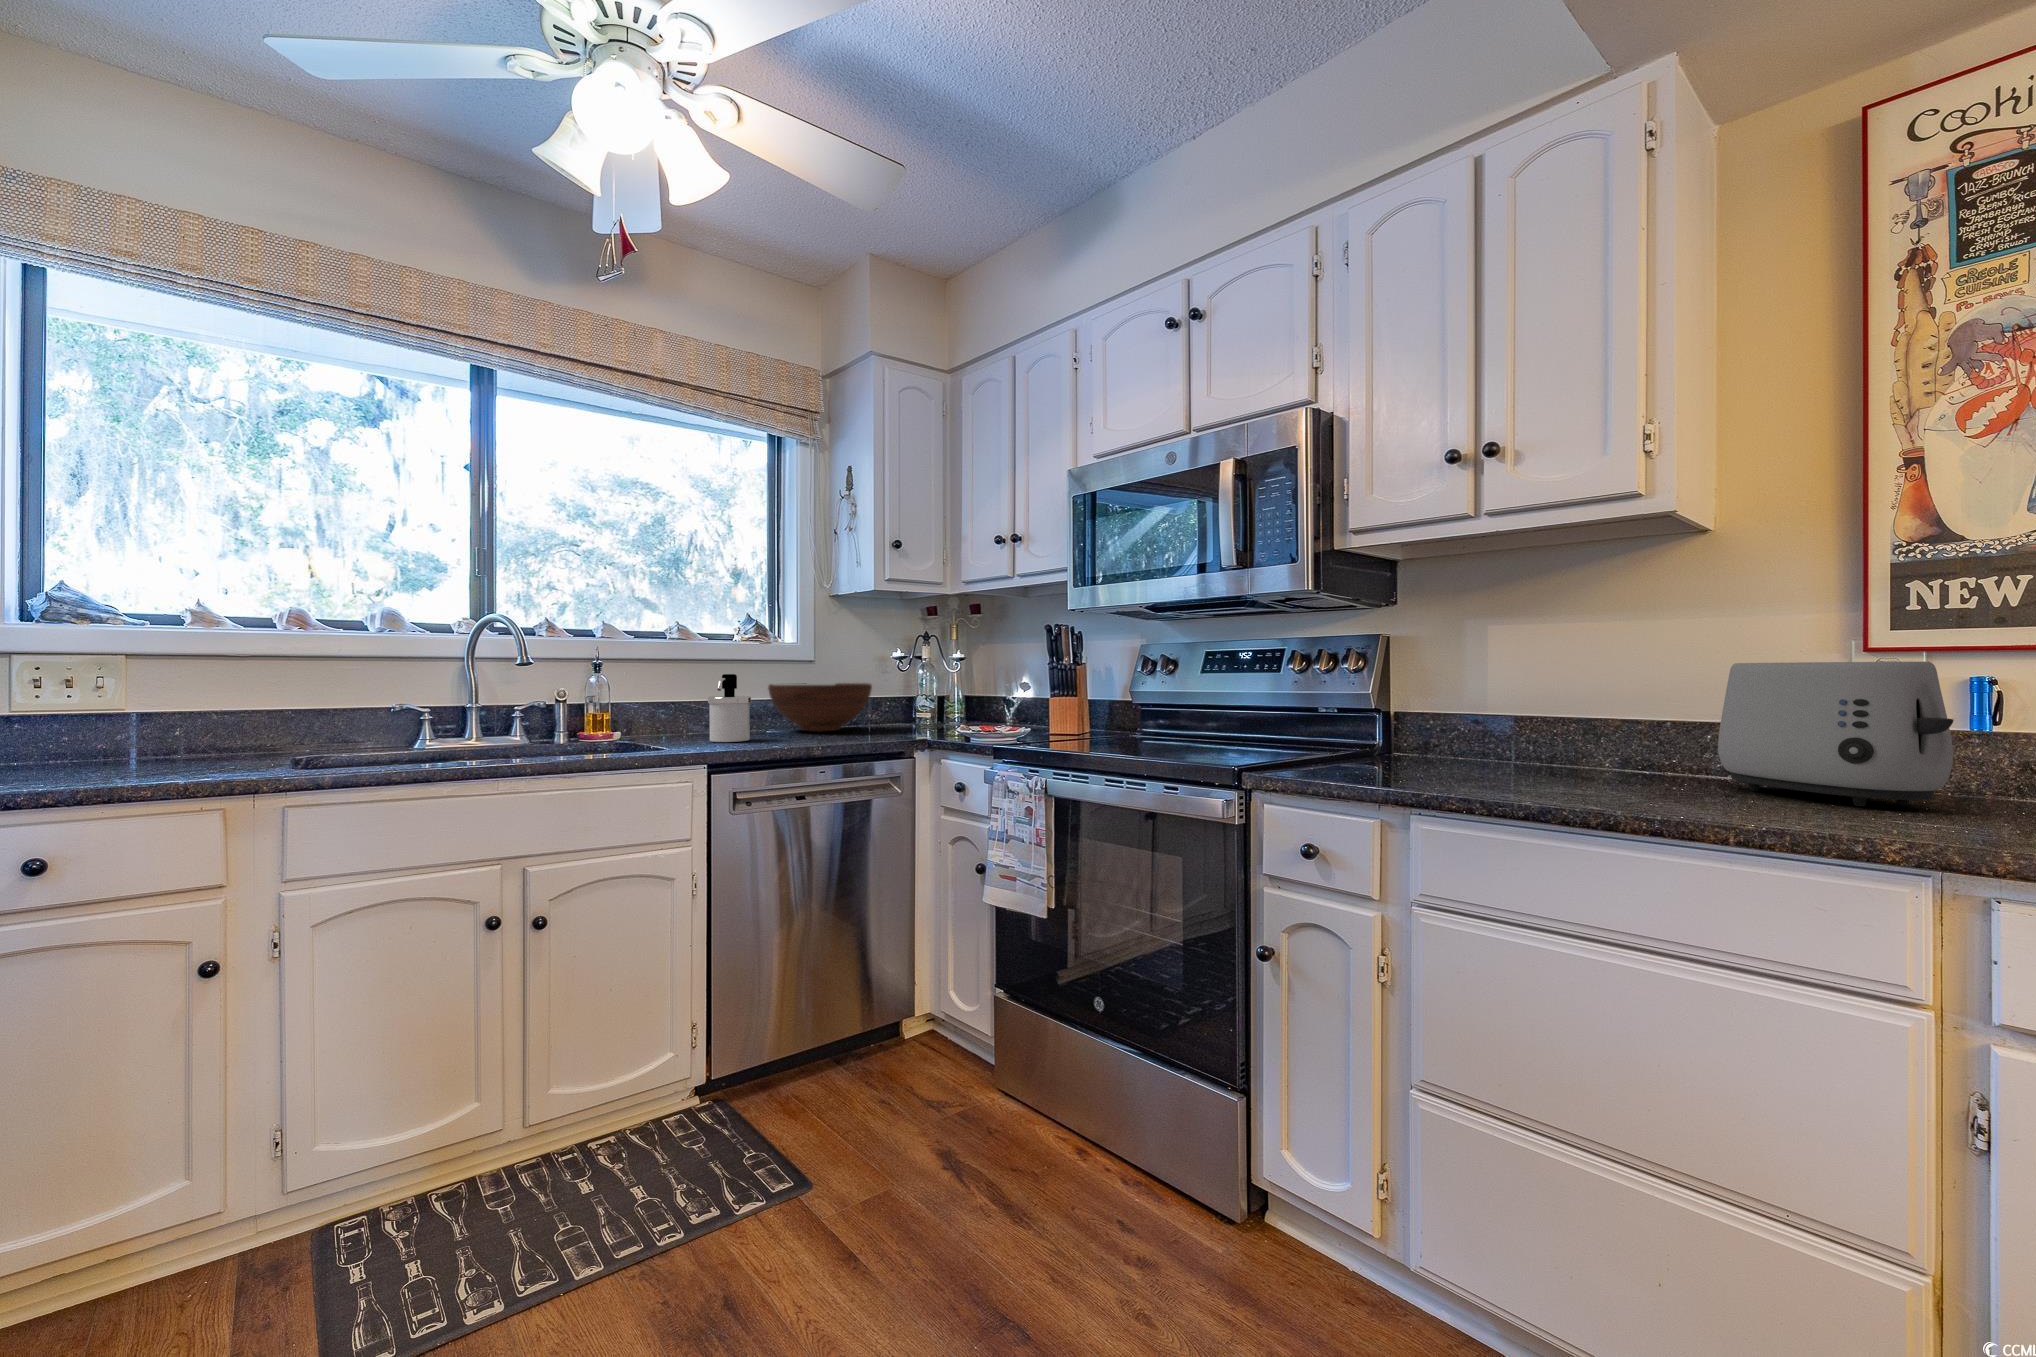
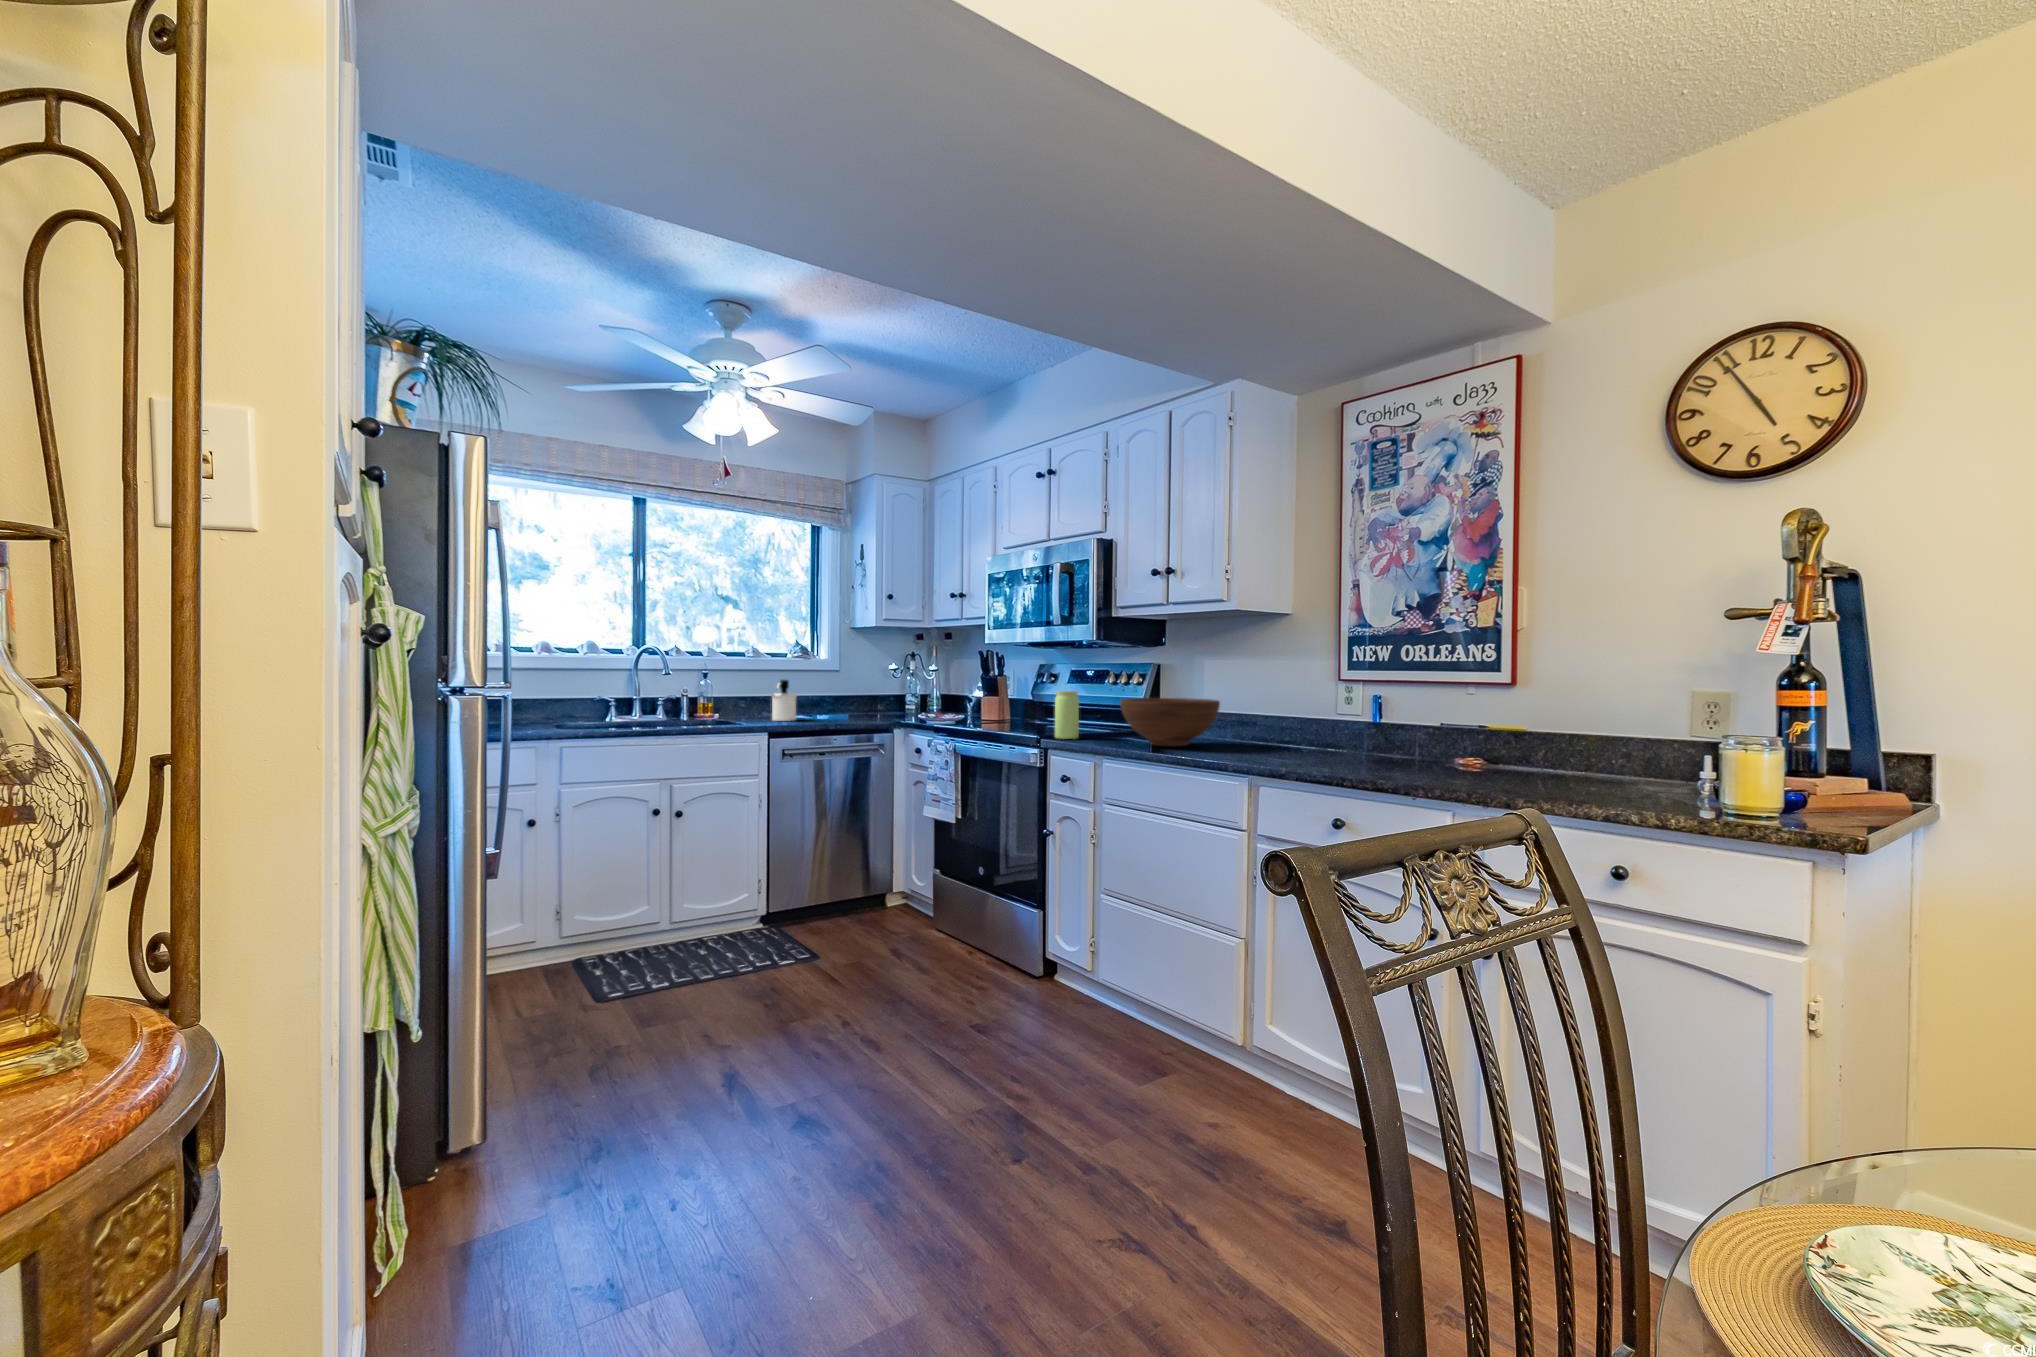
toaster: present [1718,662,1954,806] -> none [1268,686,1338,756]
fruit bowl: present [768,683,872,732] -> present [1120,698,1220,746]
jar: none [1250,683,1296,771] -> present [1055,691,1079,739]

